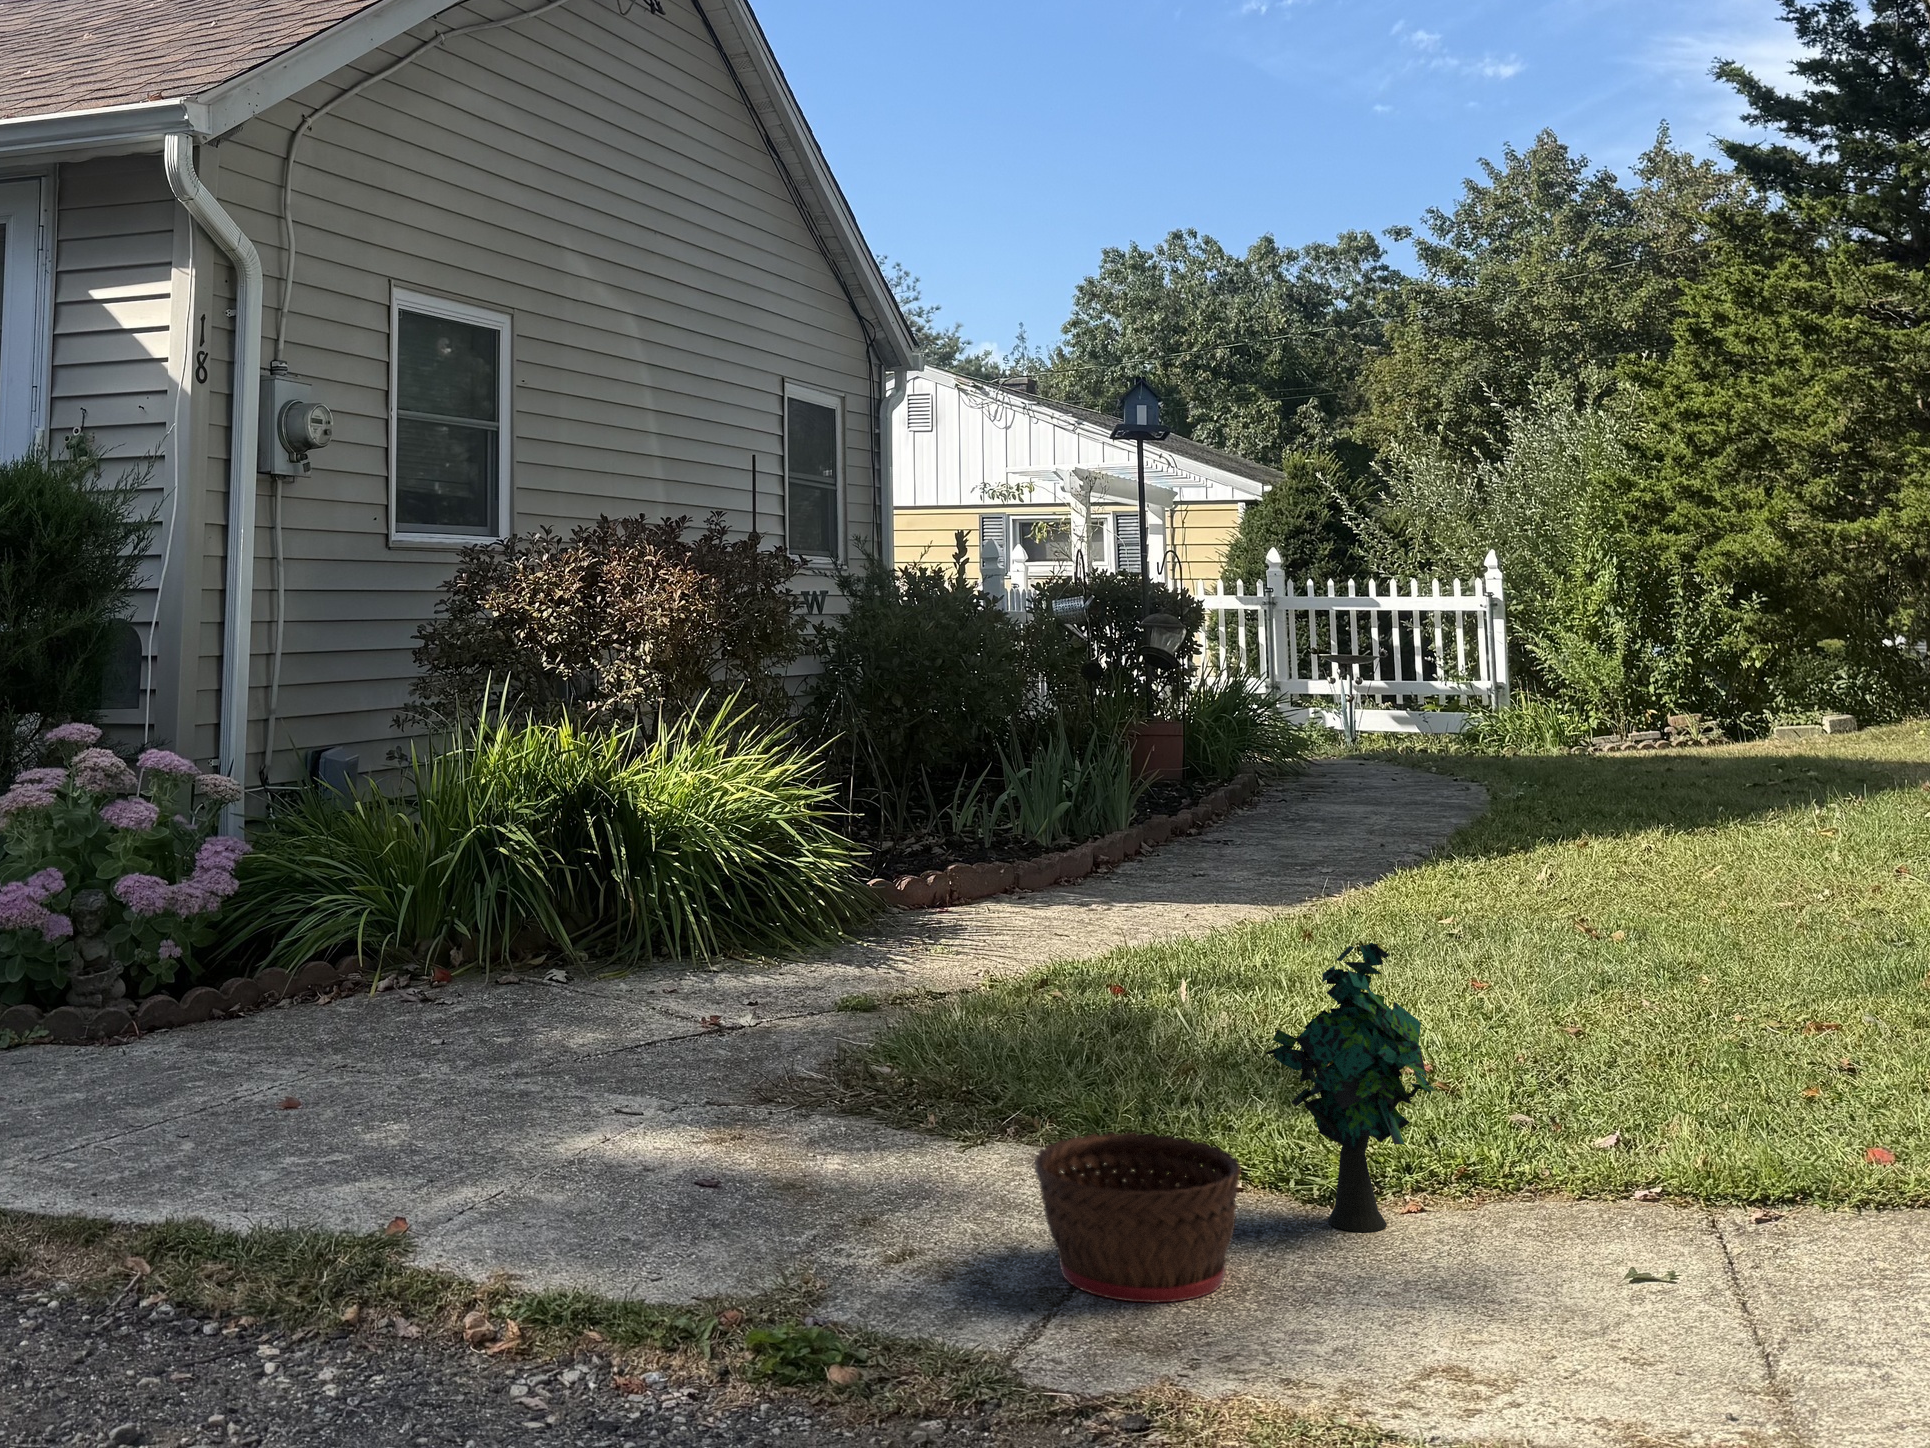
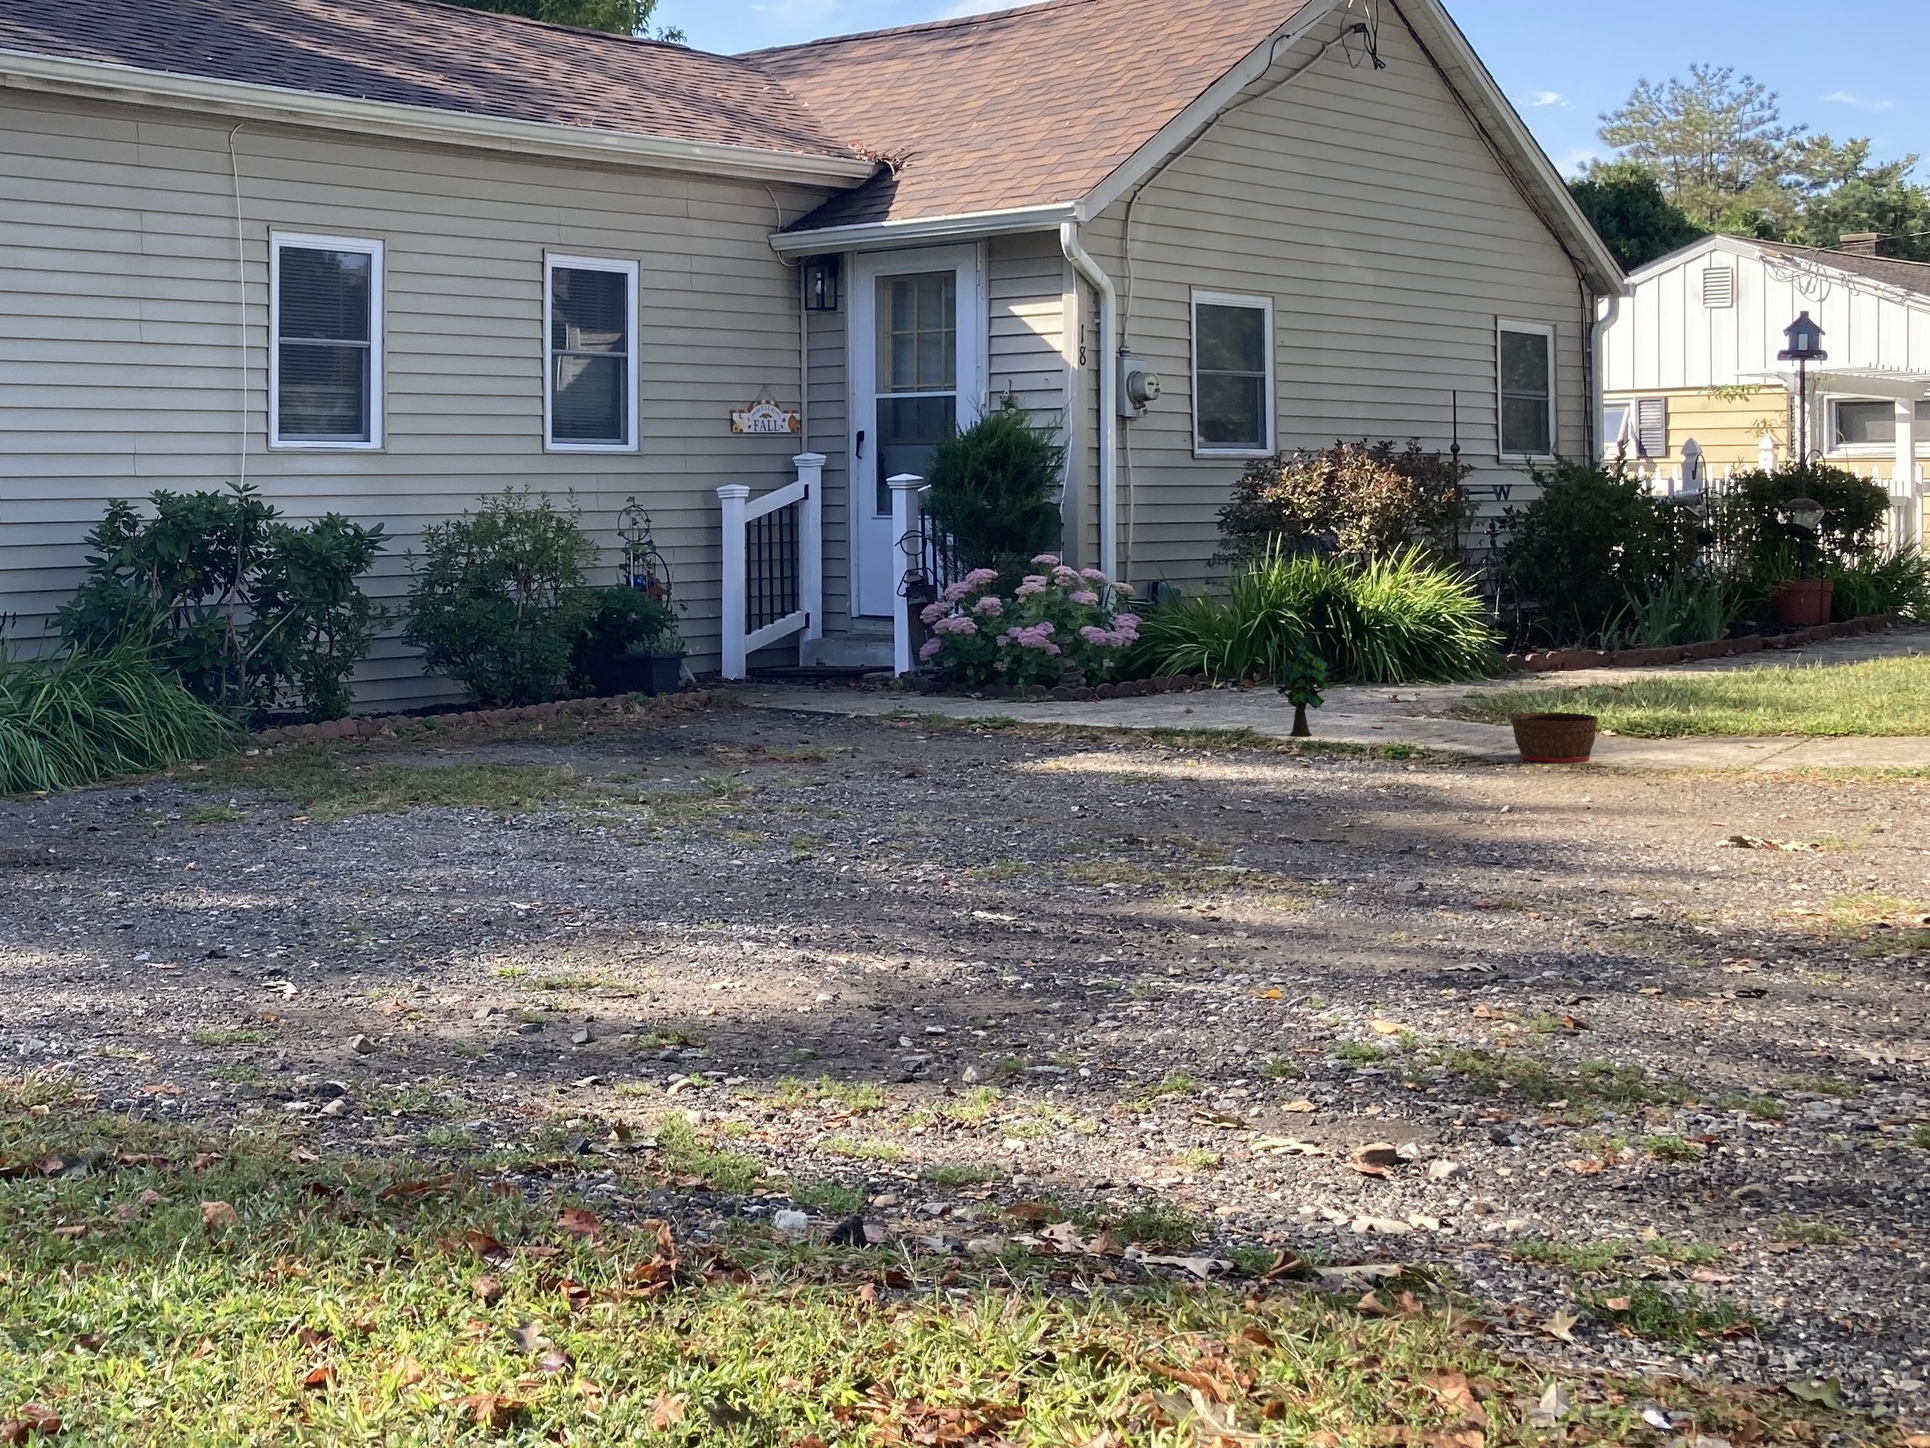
decorative plant: present [1266,943,1435,1232] -> present [1268,635,1331,736]

